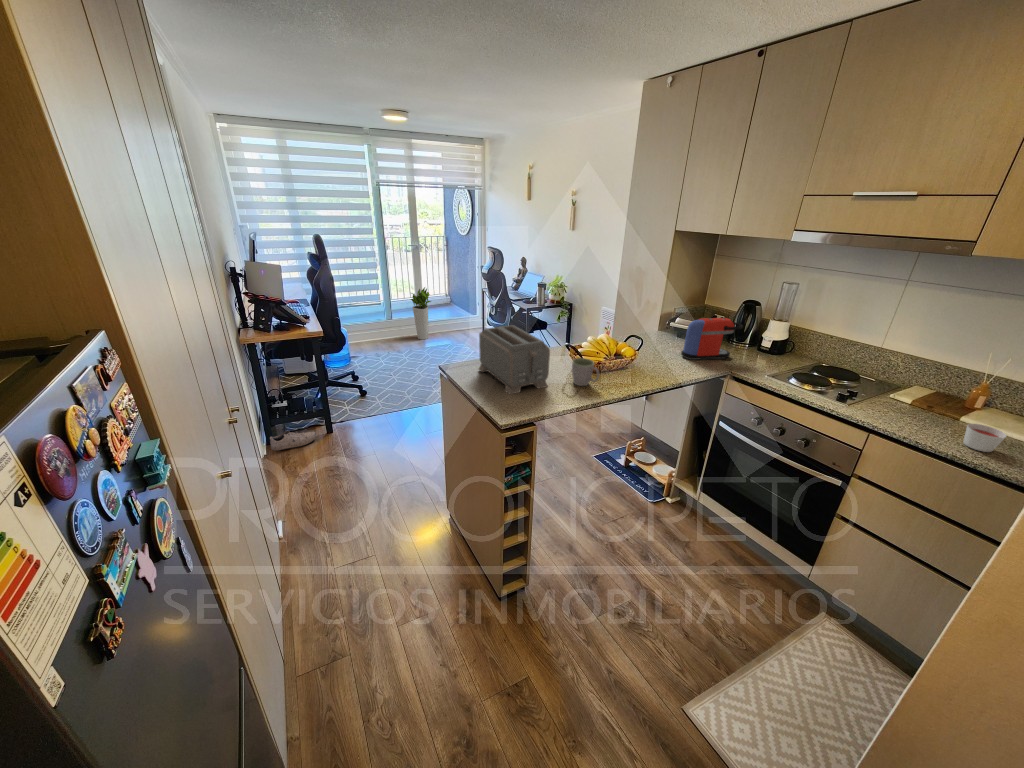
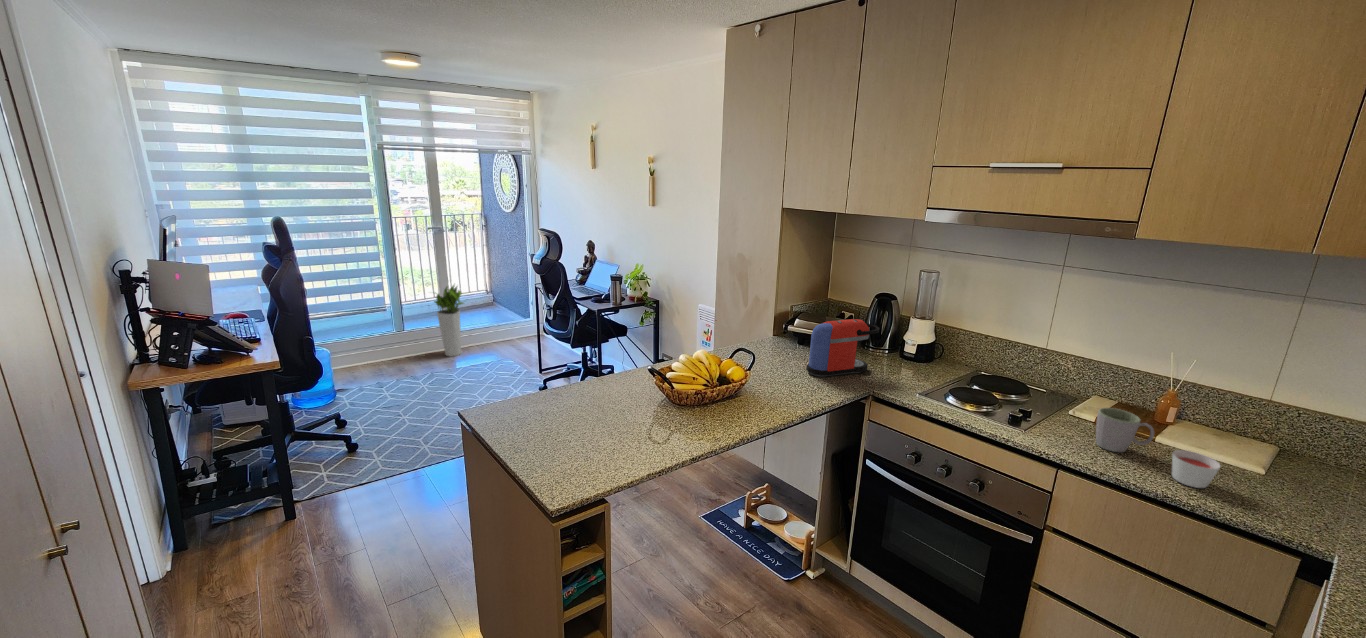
toaster: present [479,325,550,394] -> none [520,346,627,457]
mug: present [572,358,599,386] -> present [1096,408,1154,452]
shoe: present [270,431,317,451] -> none [177,523,266,564]

